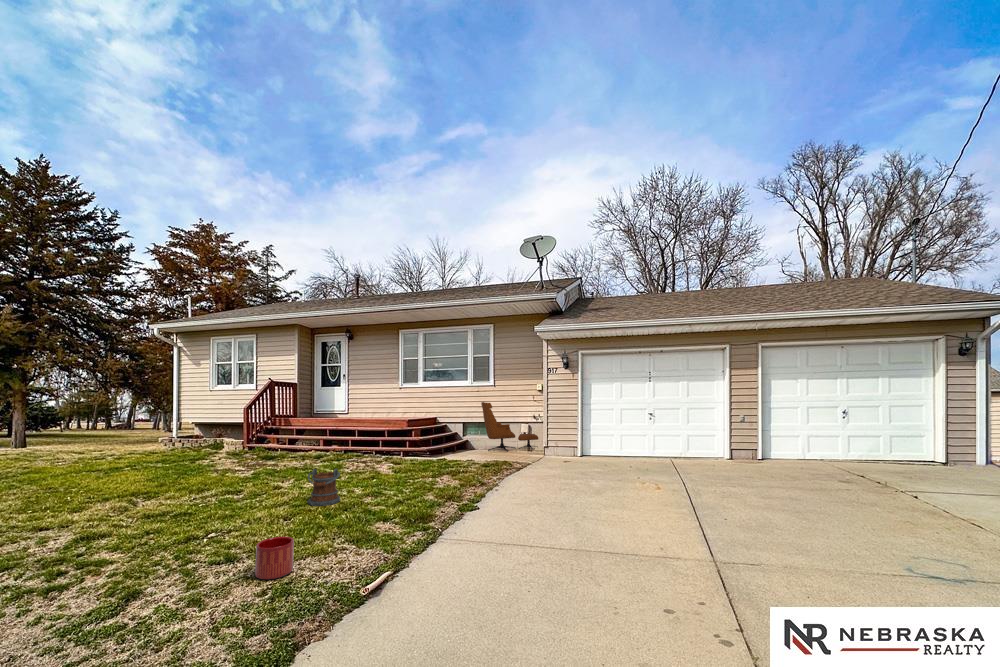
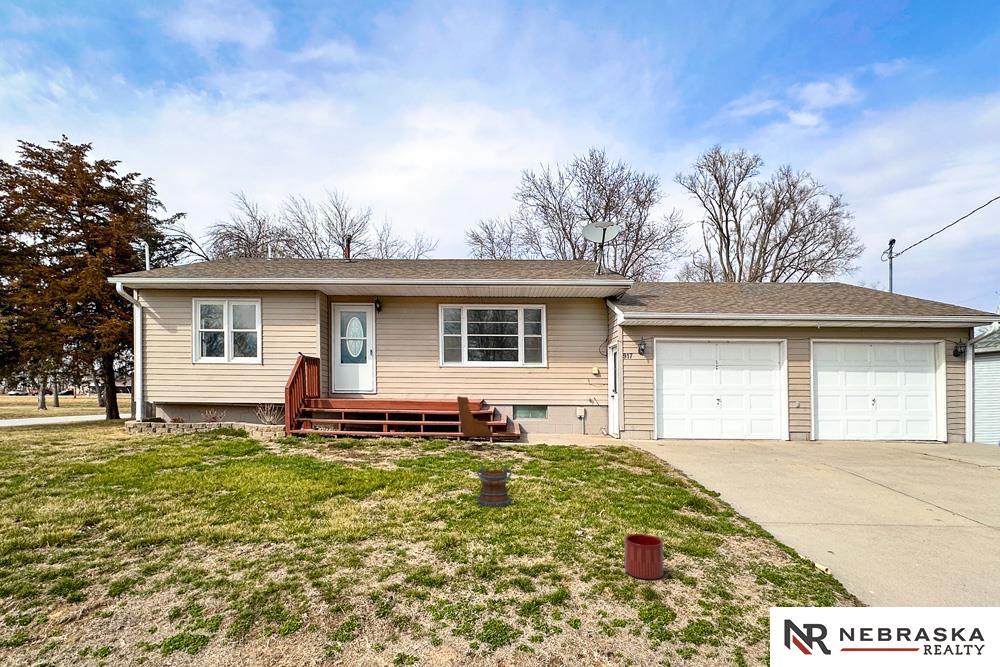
bucket: present [307,469,340,506] -> present [477,466,512,507]
planter: present [255,537,294,580] -> present [625,534,663,580]

